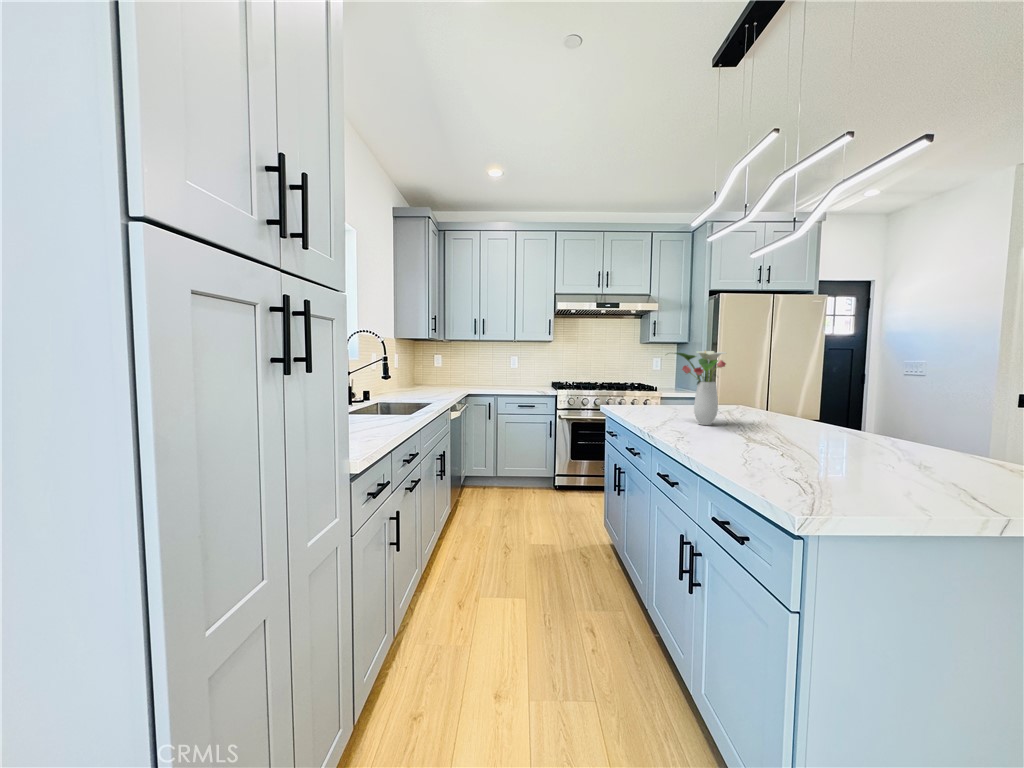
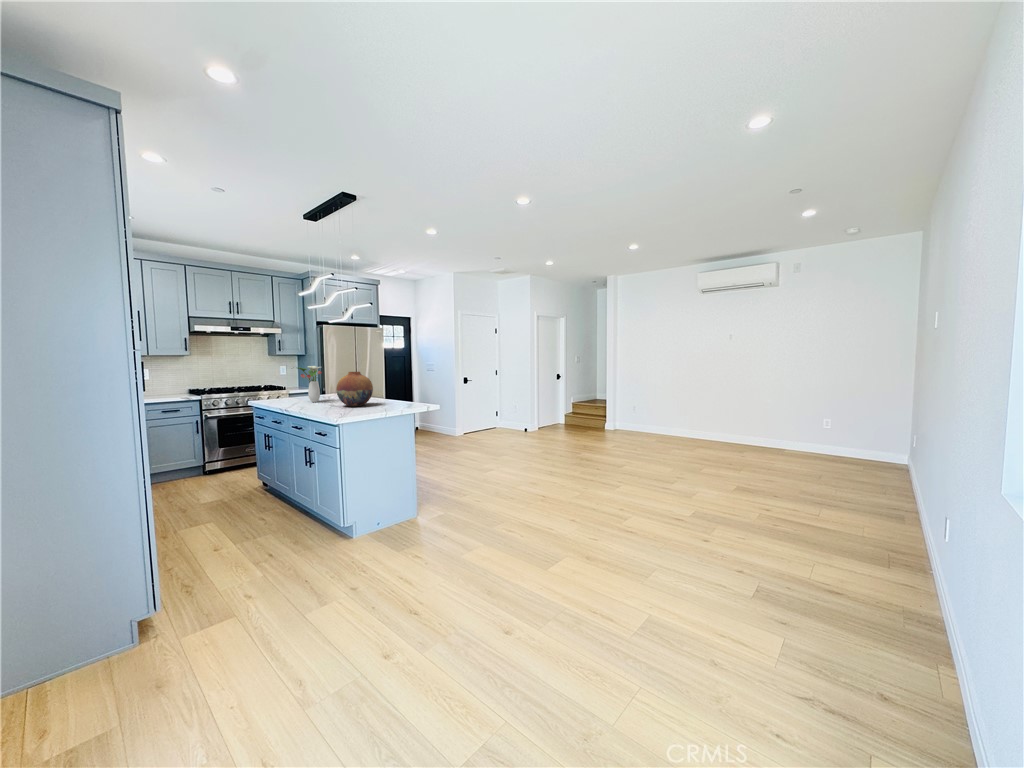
vase: none [769,363,890,461] -> present [336,372,373,407]

